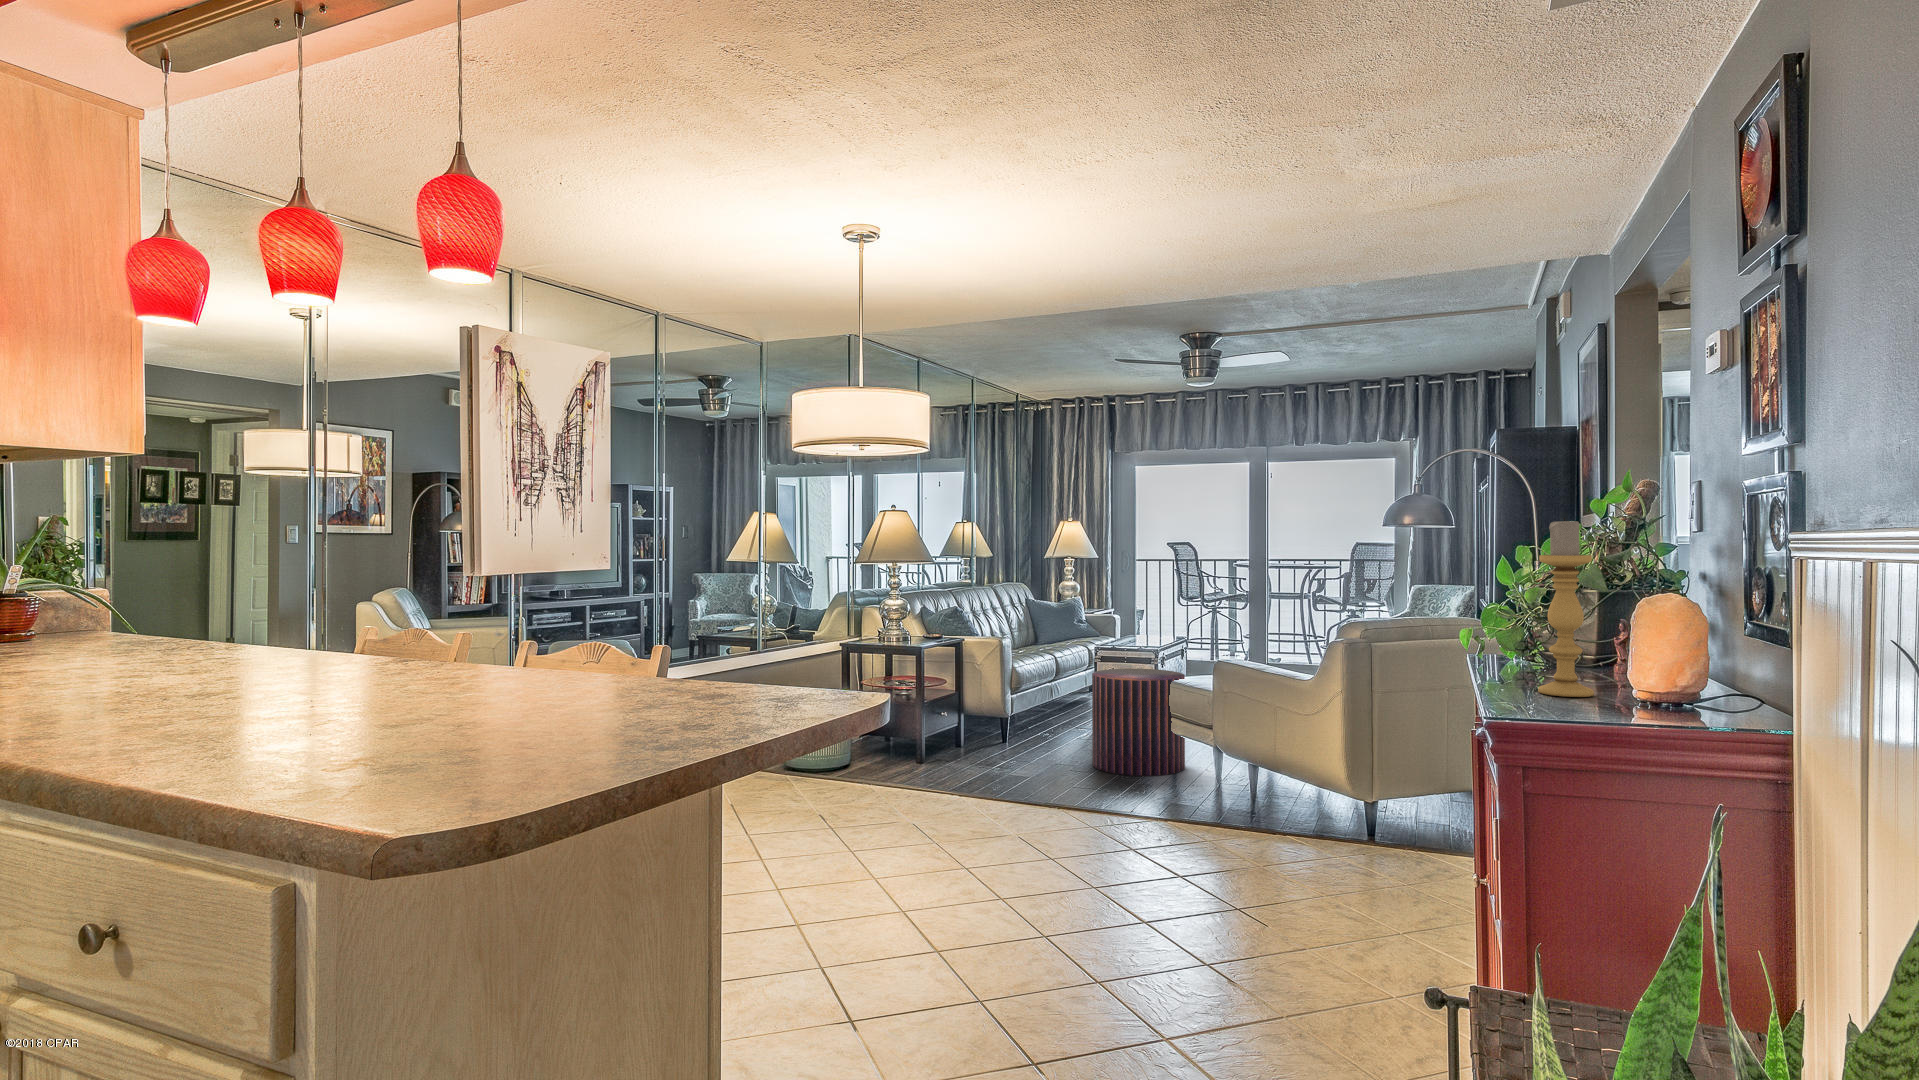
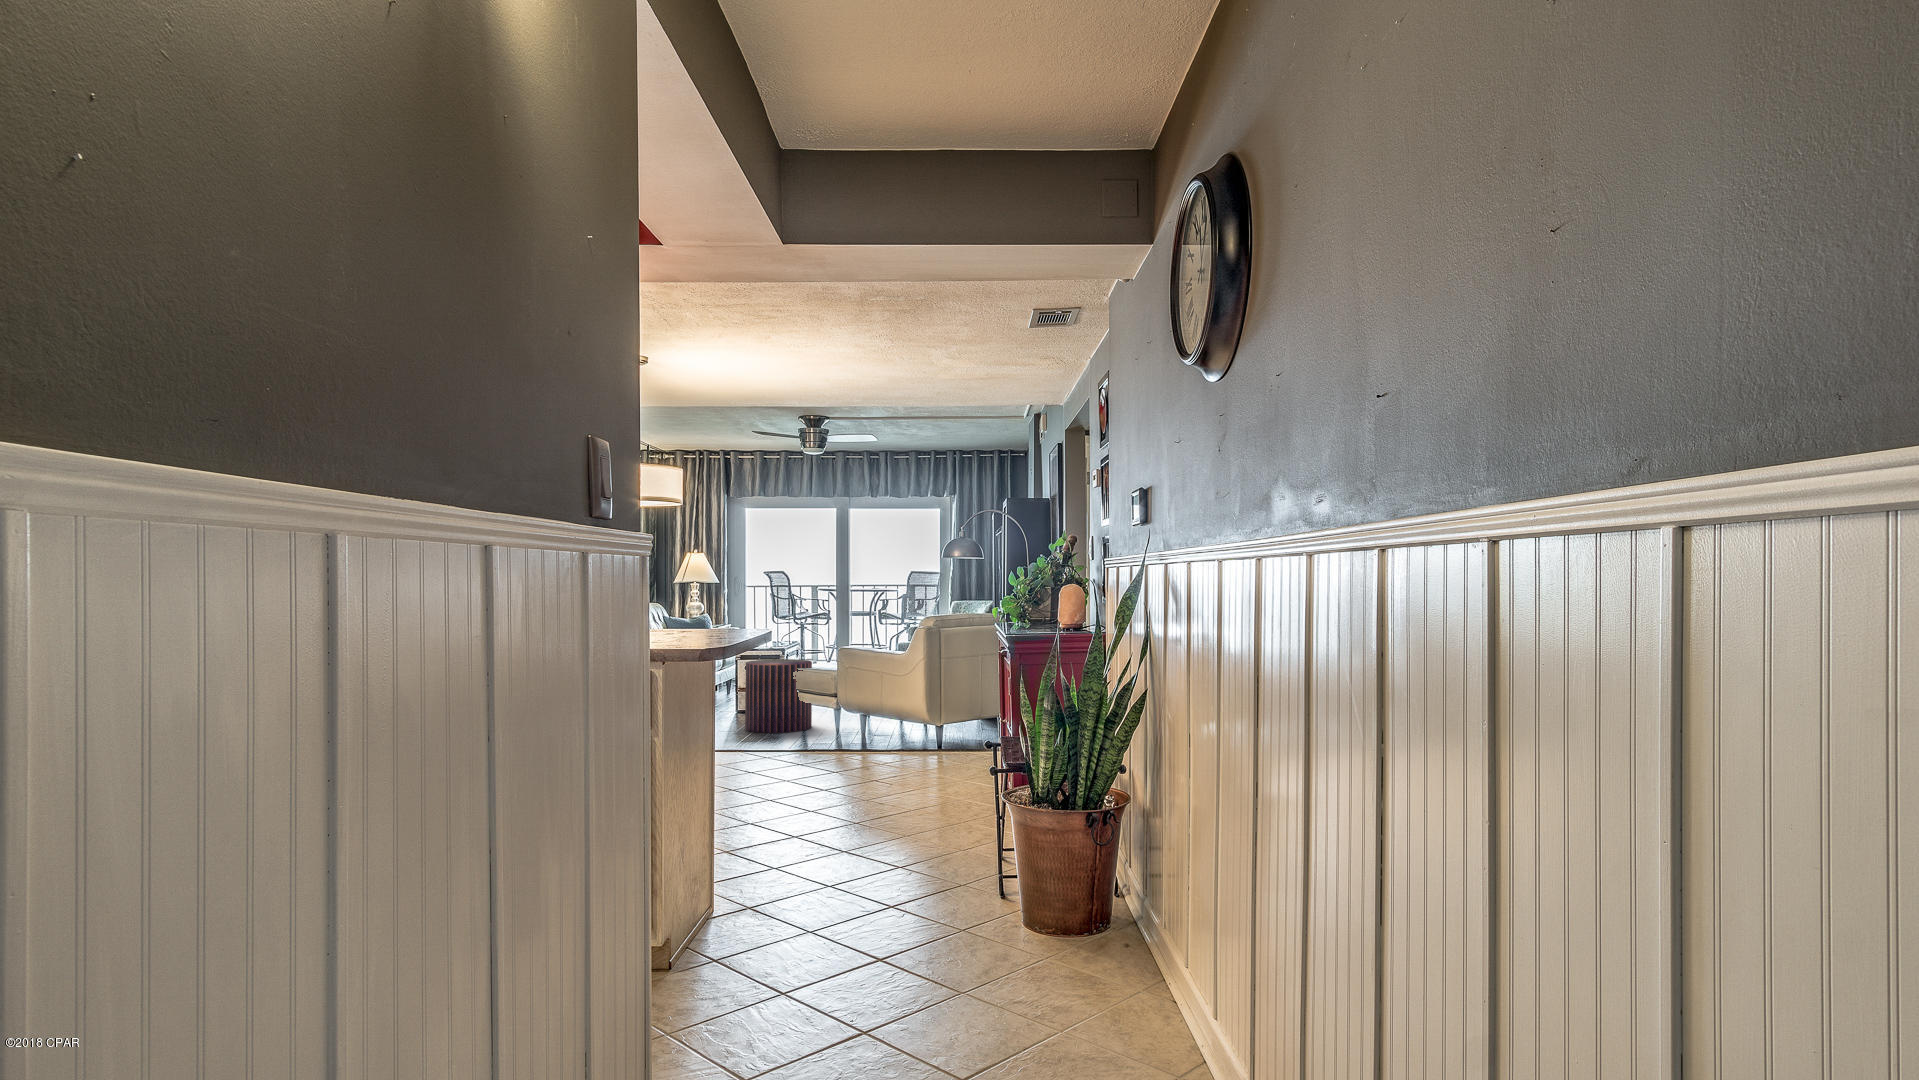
candle holder: present [1538,517,1594,697] -> none [1027,551,1049,634]

